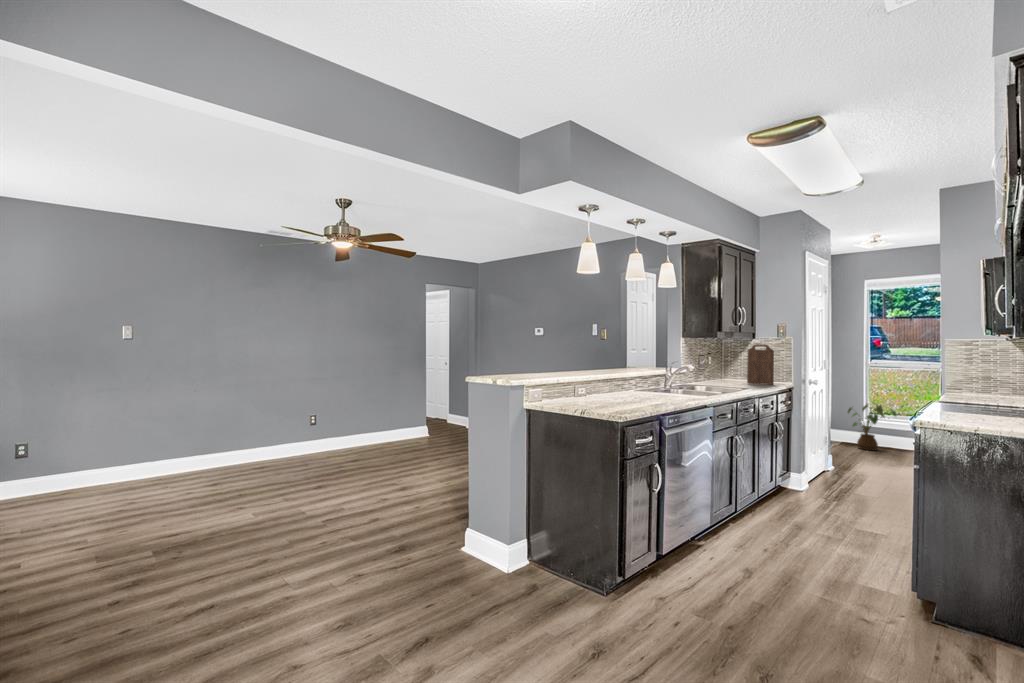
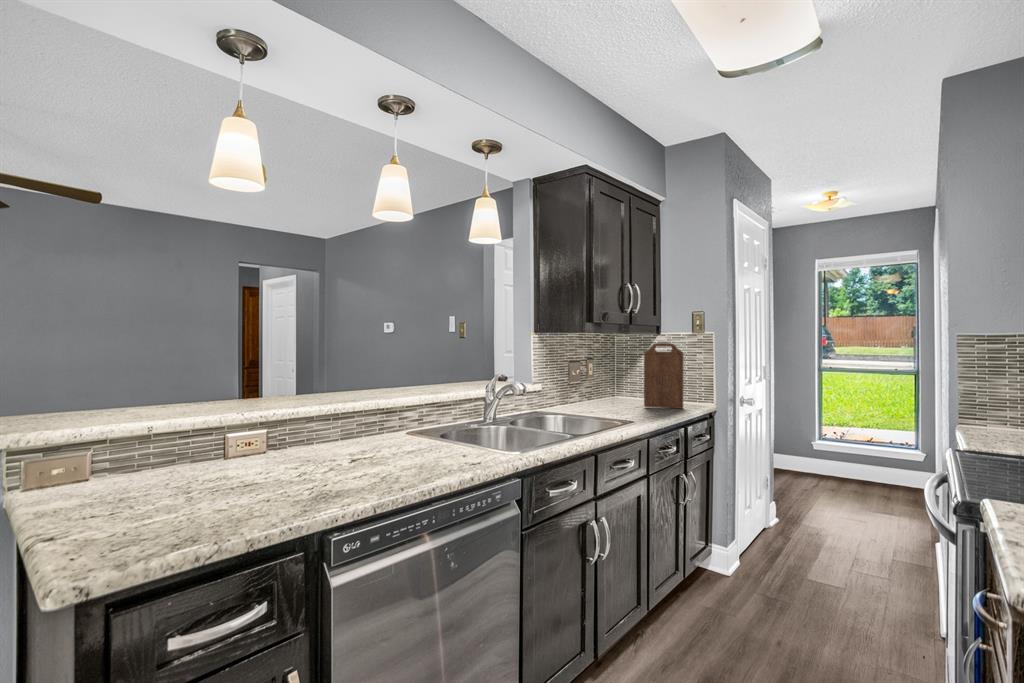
house plant: present [848,404,896,451] -> none [795,420,856,485]

